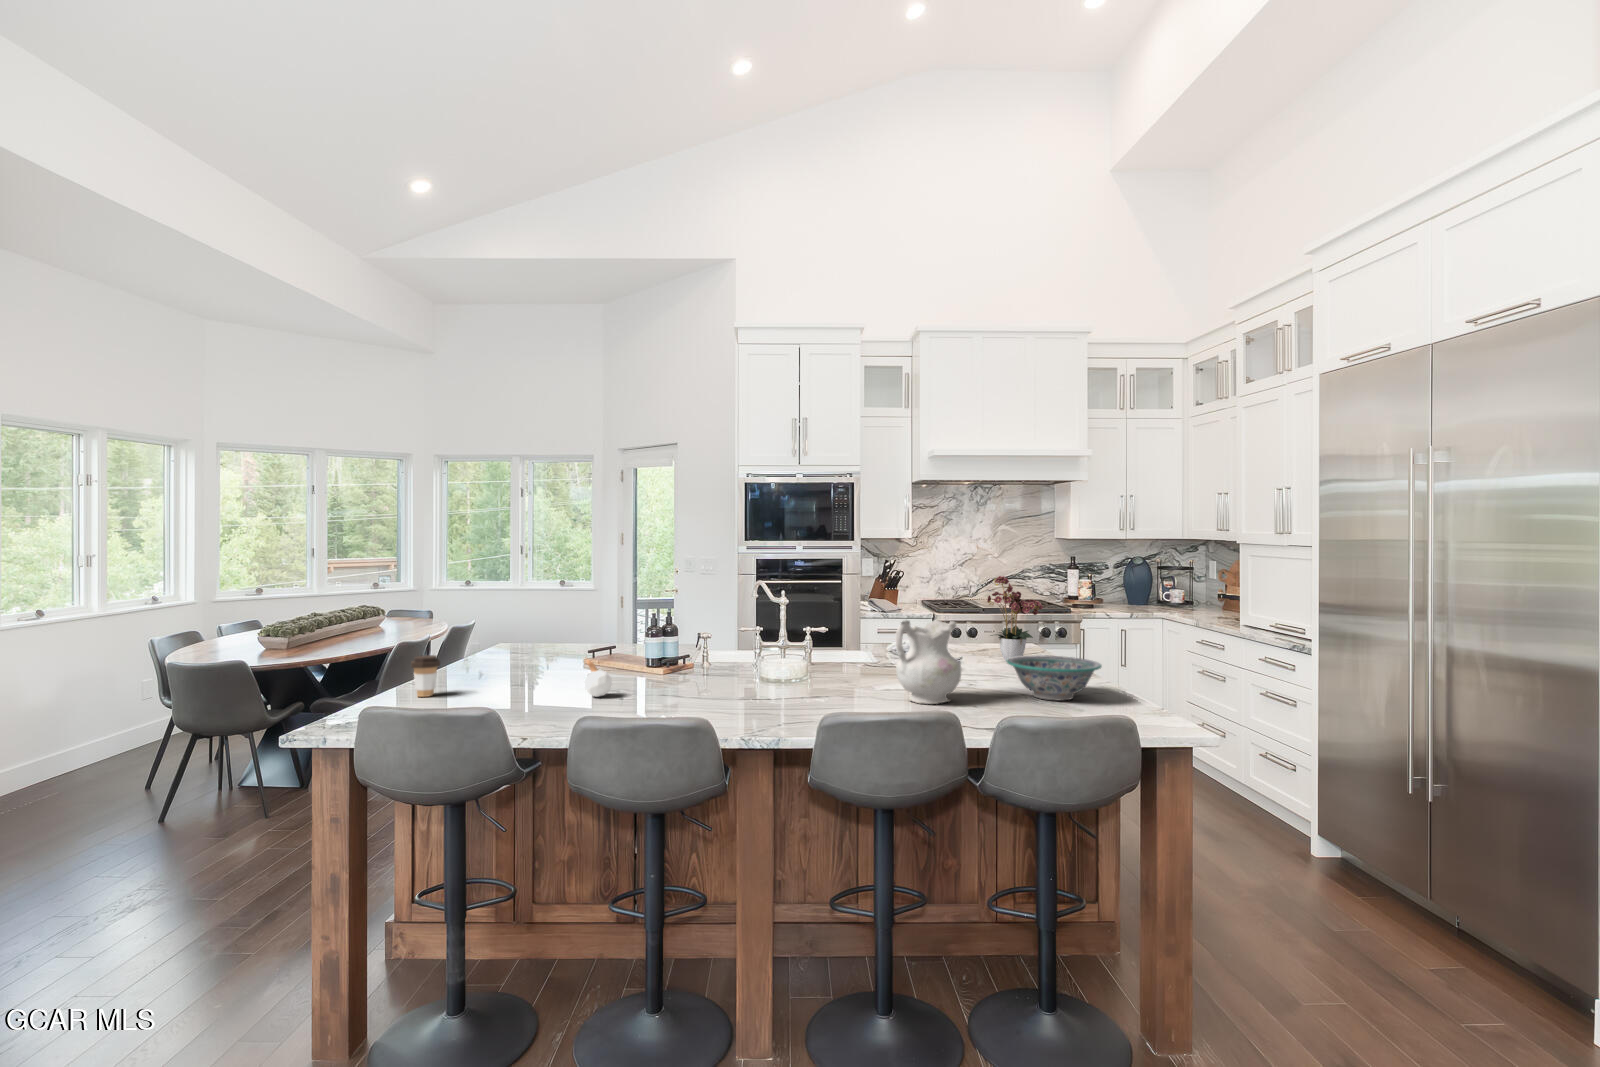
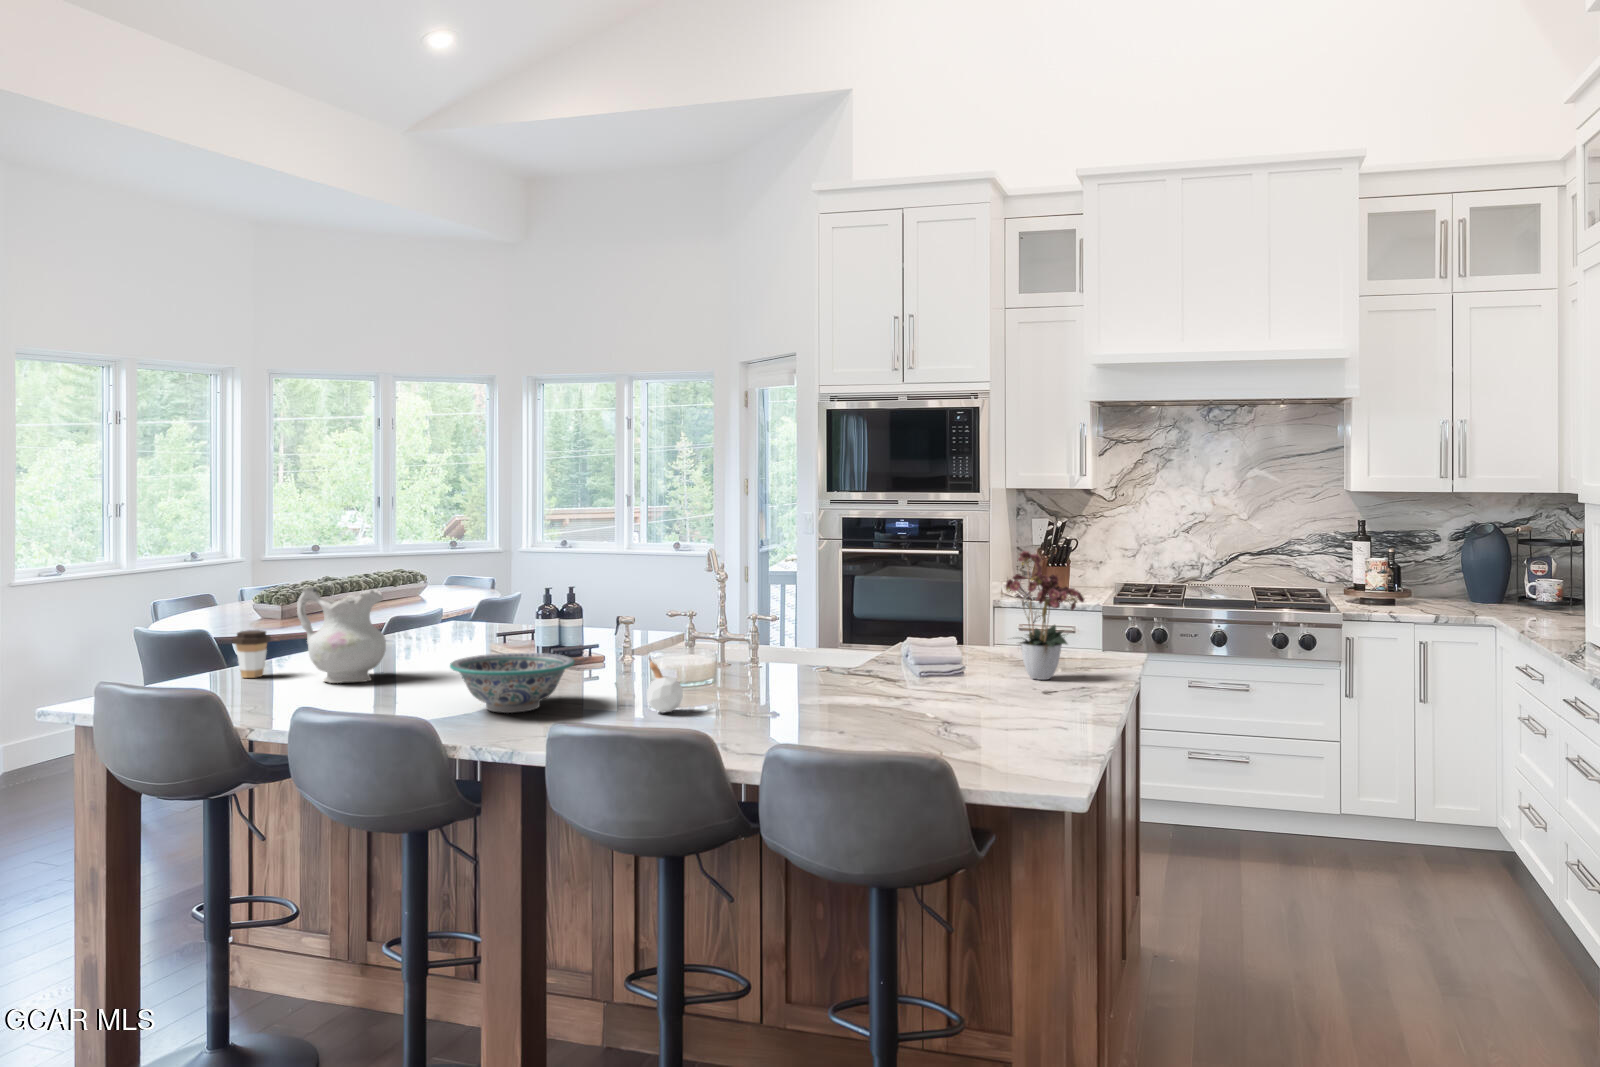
ceramic pitcher: present [895,620,961,704] -> present [297,587,386,683]
decorative bowl: present [1007,655,1102,701] -> present [450,653,575,713]
candle: present [585,660,612,697] -> present [647,657,683,713]

